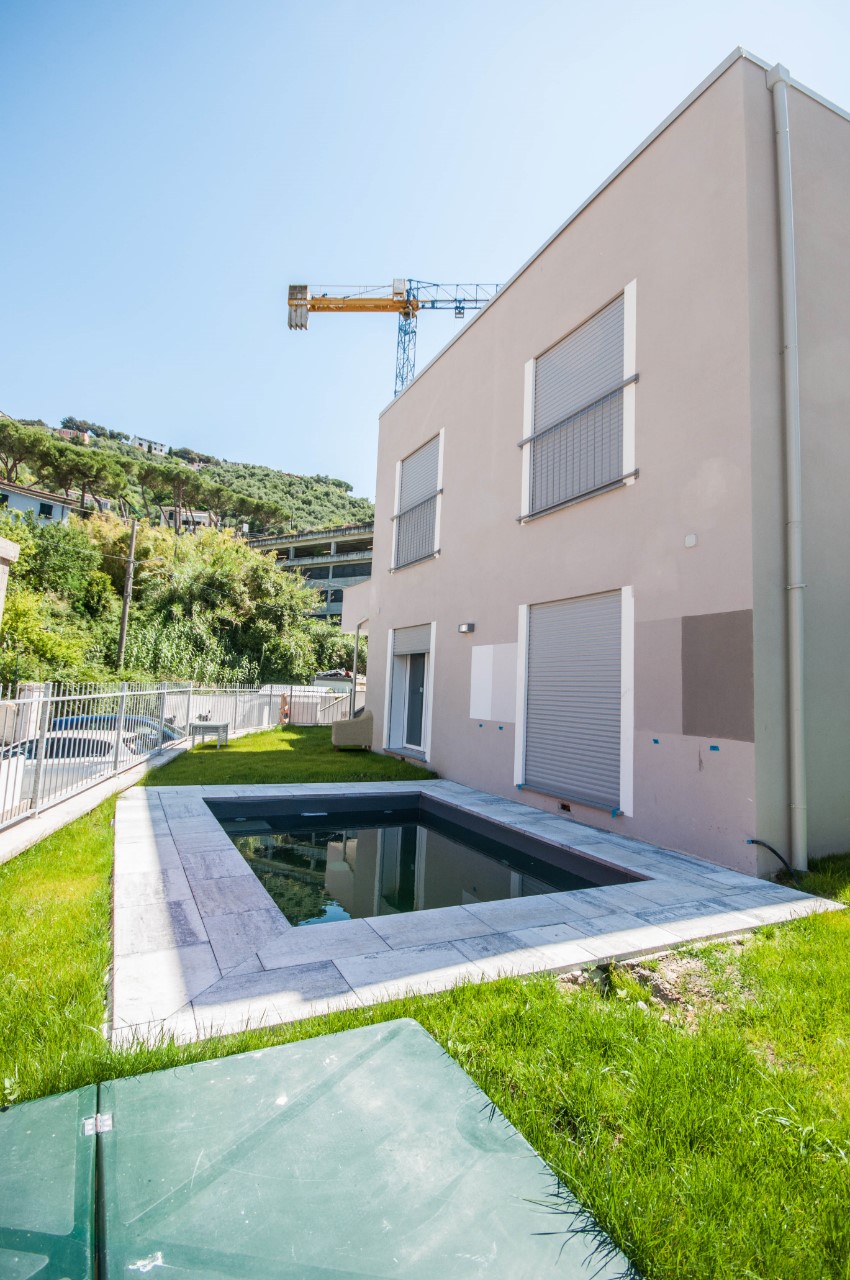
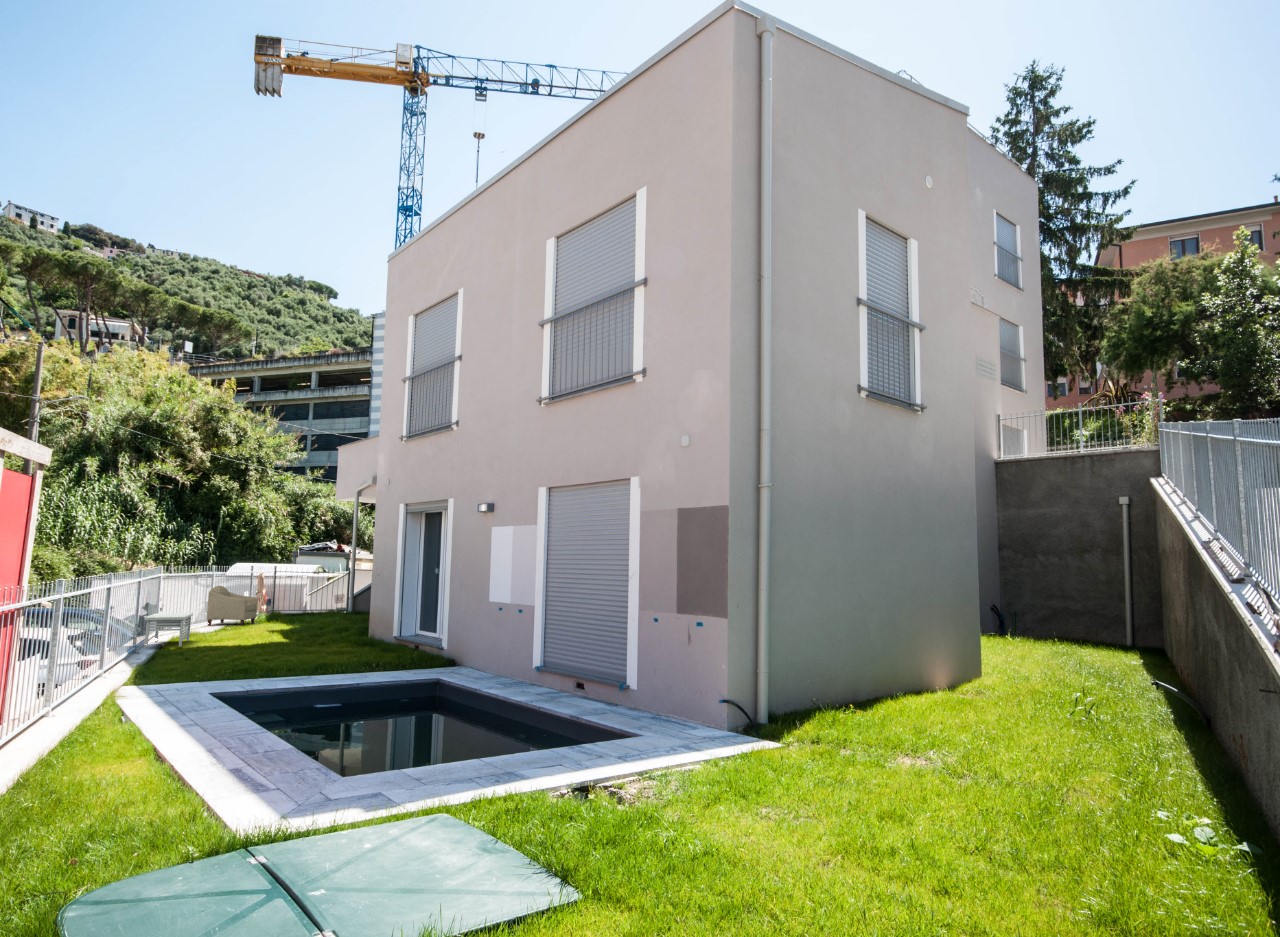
chair: present [332,710,373,752] -> present [207,586,258,625]

